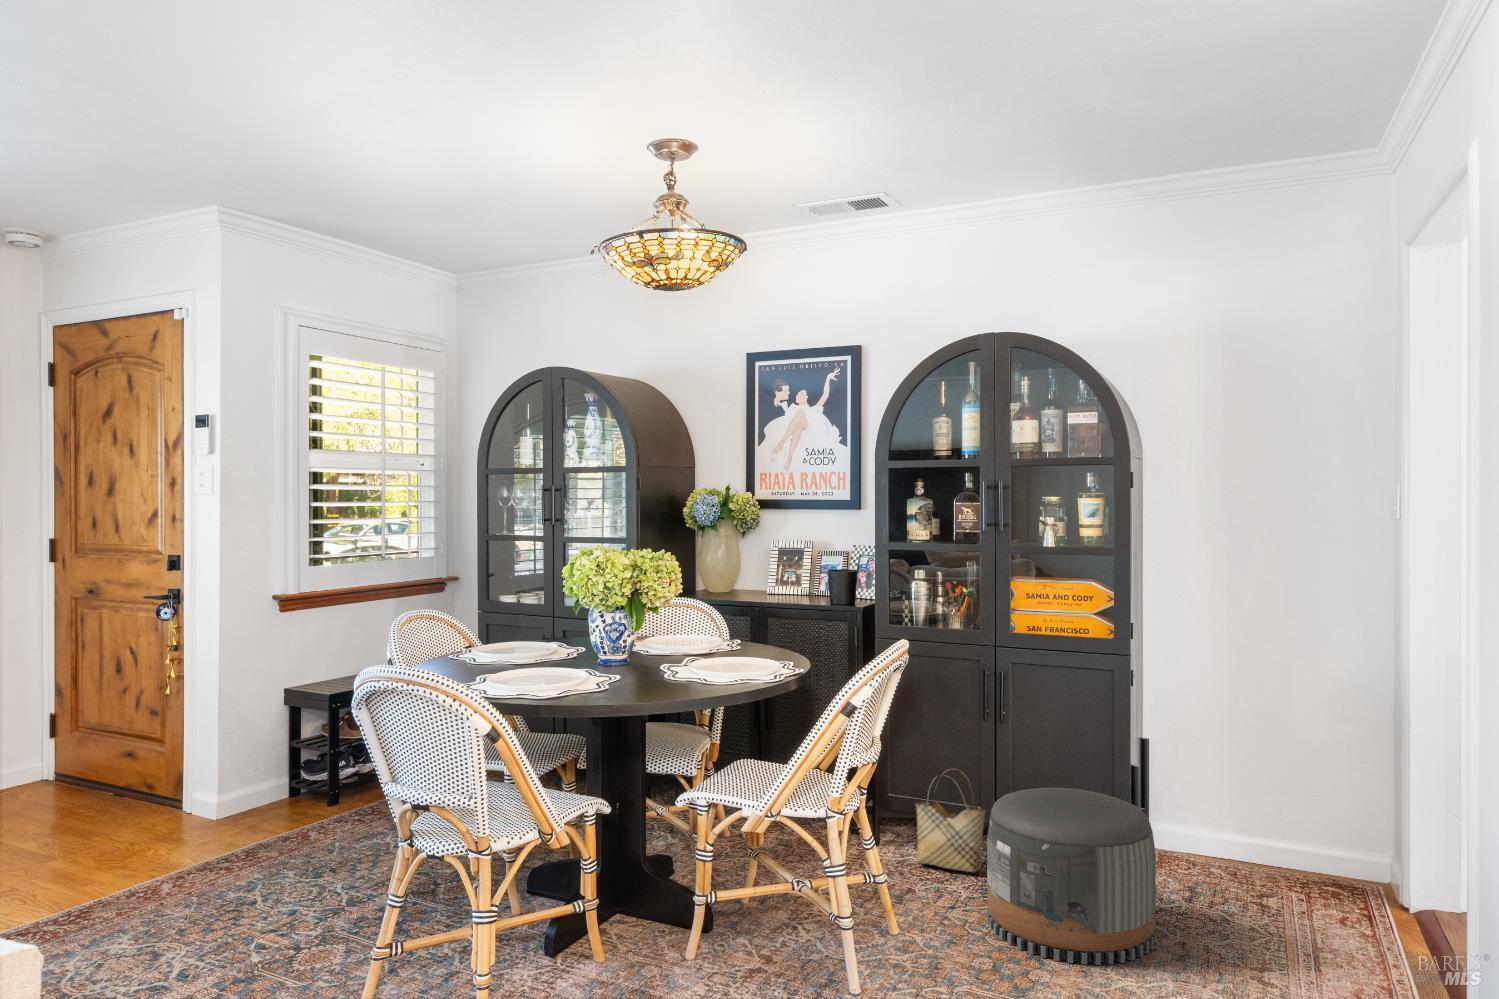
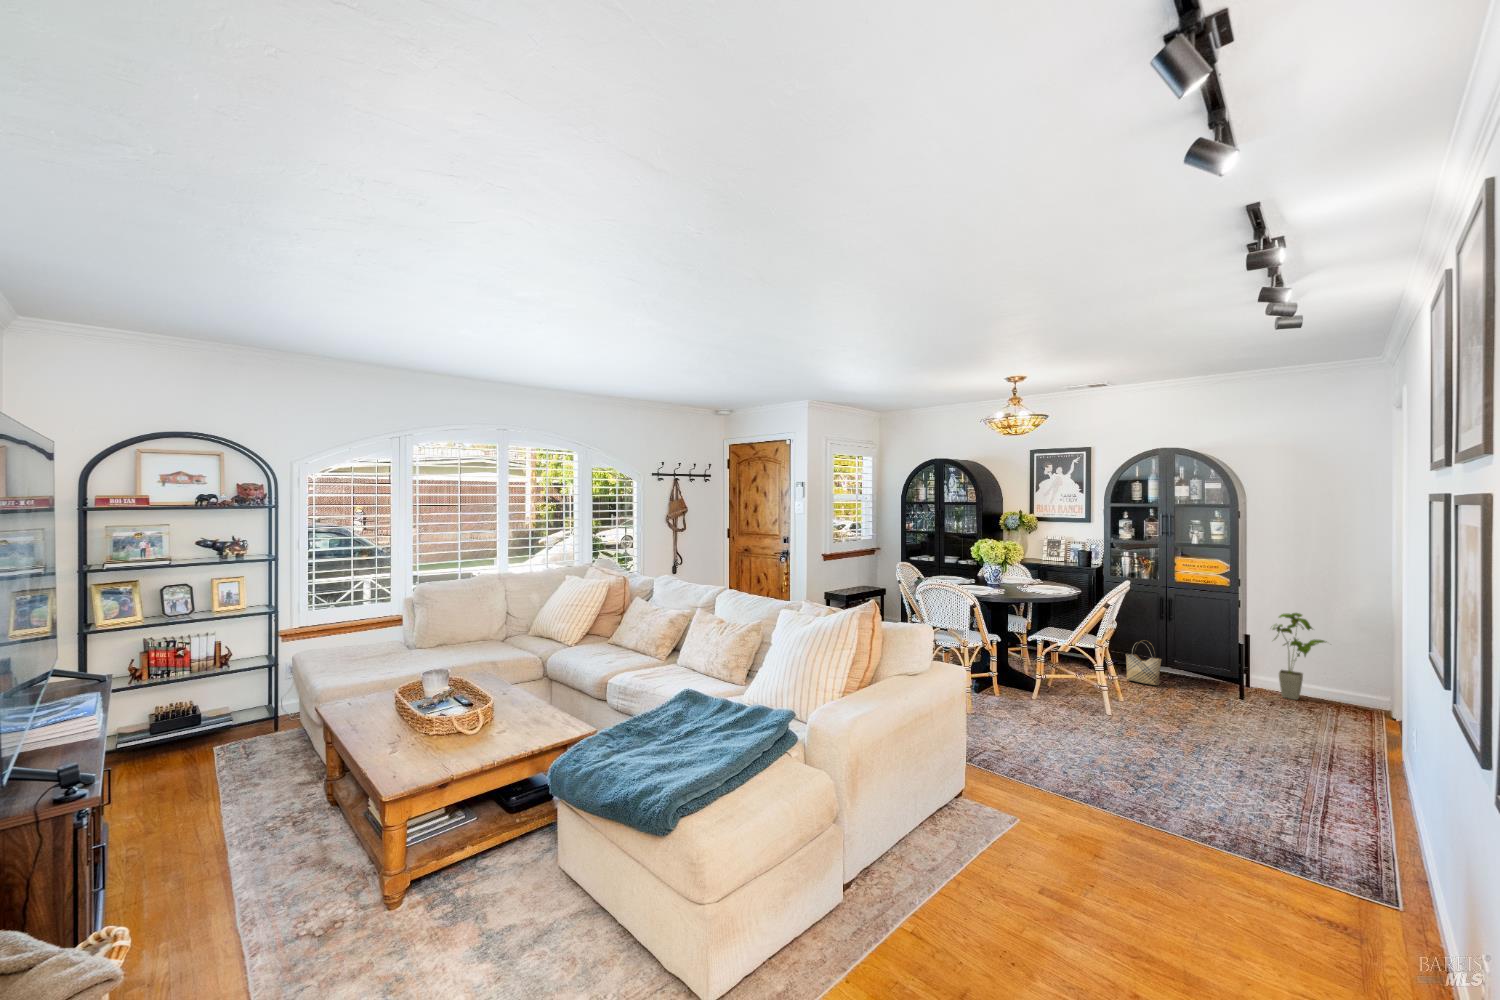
house plant: none [1187,691,1297,879] -> present [1273,613,1326,700]
pouf: present [987,788,1156,965] -> none [1165,648,1249,718]

